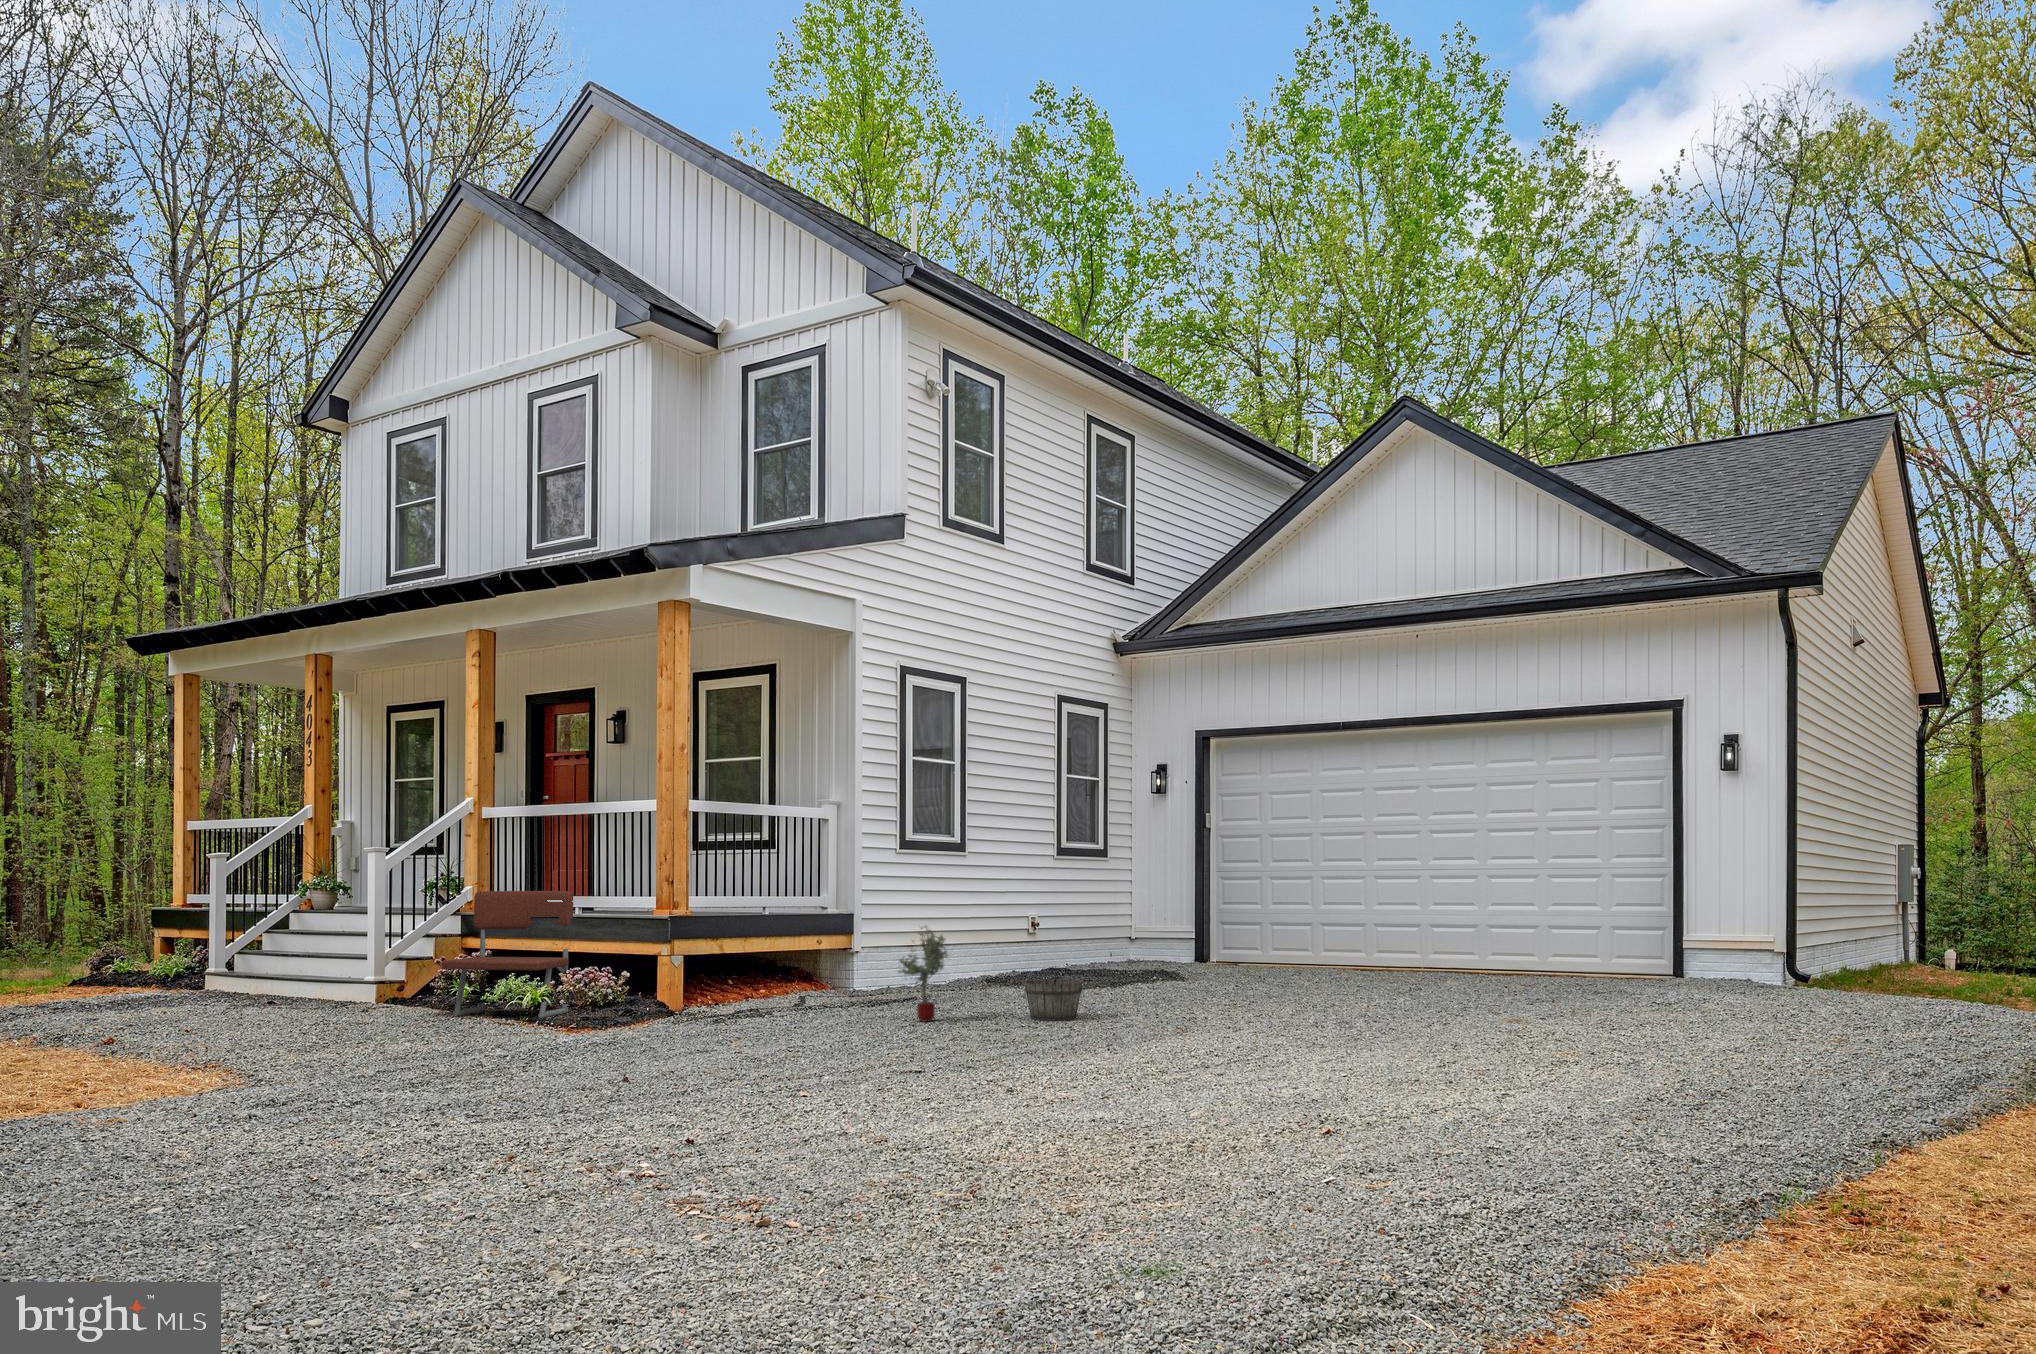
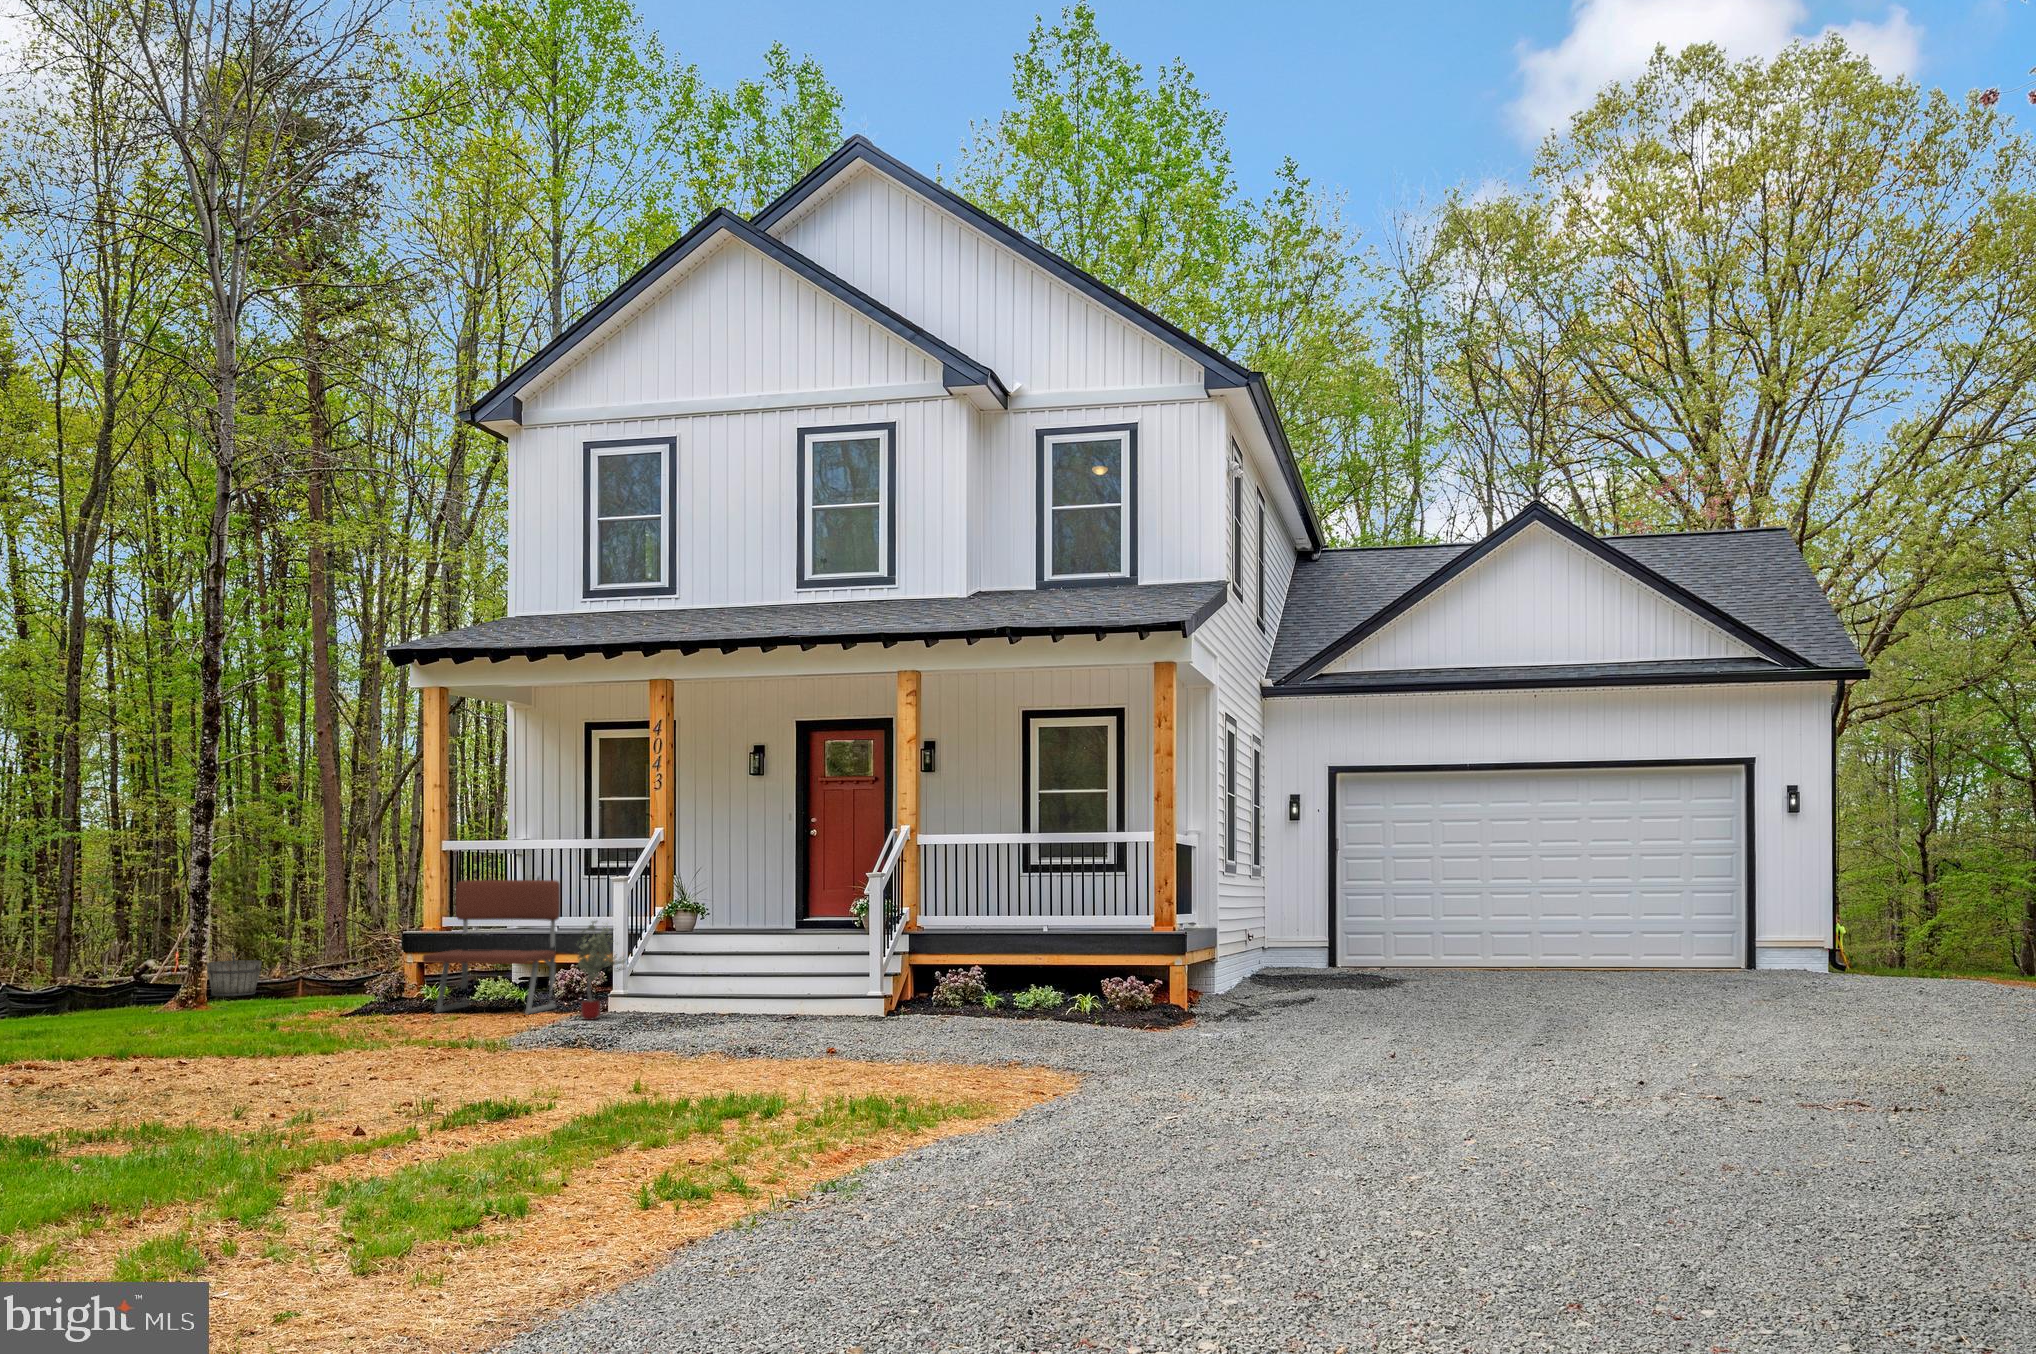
potted tree: present [899,926,948,1022] -> present [577,921,627,1020]
wooden bucket: present [1023,969,1084,1021] -> present [207,951,262,996]

